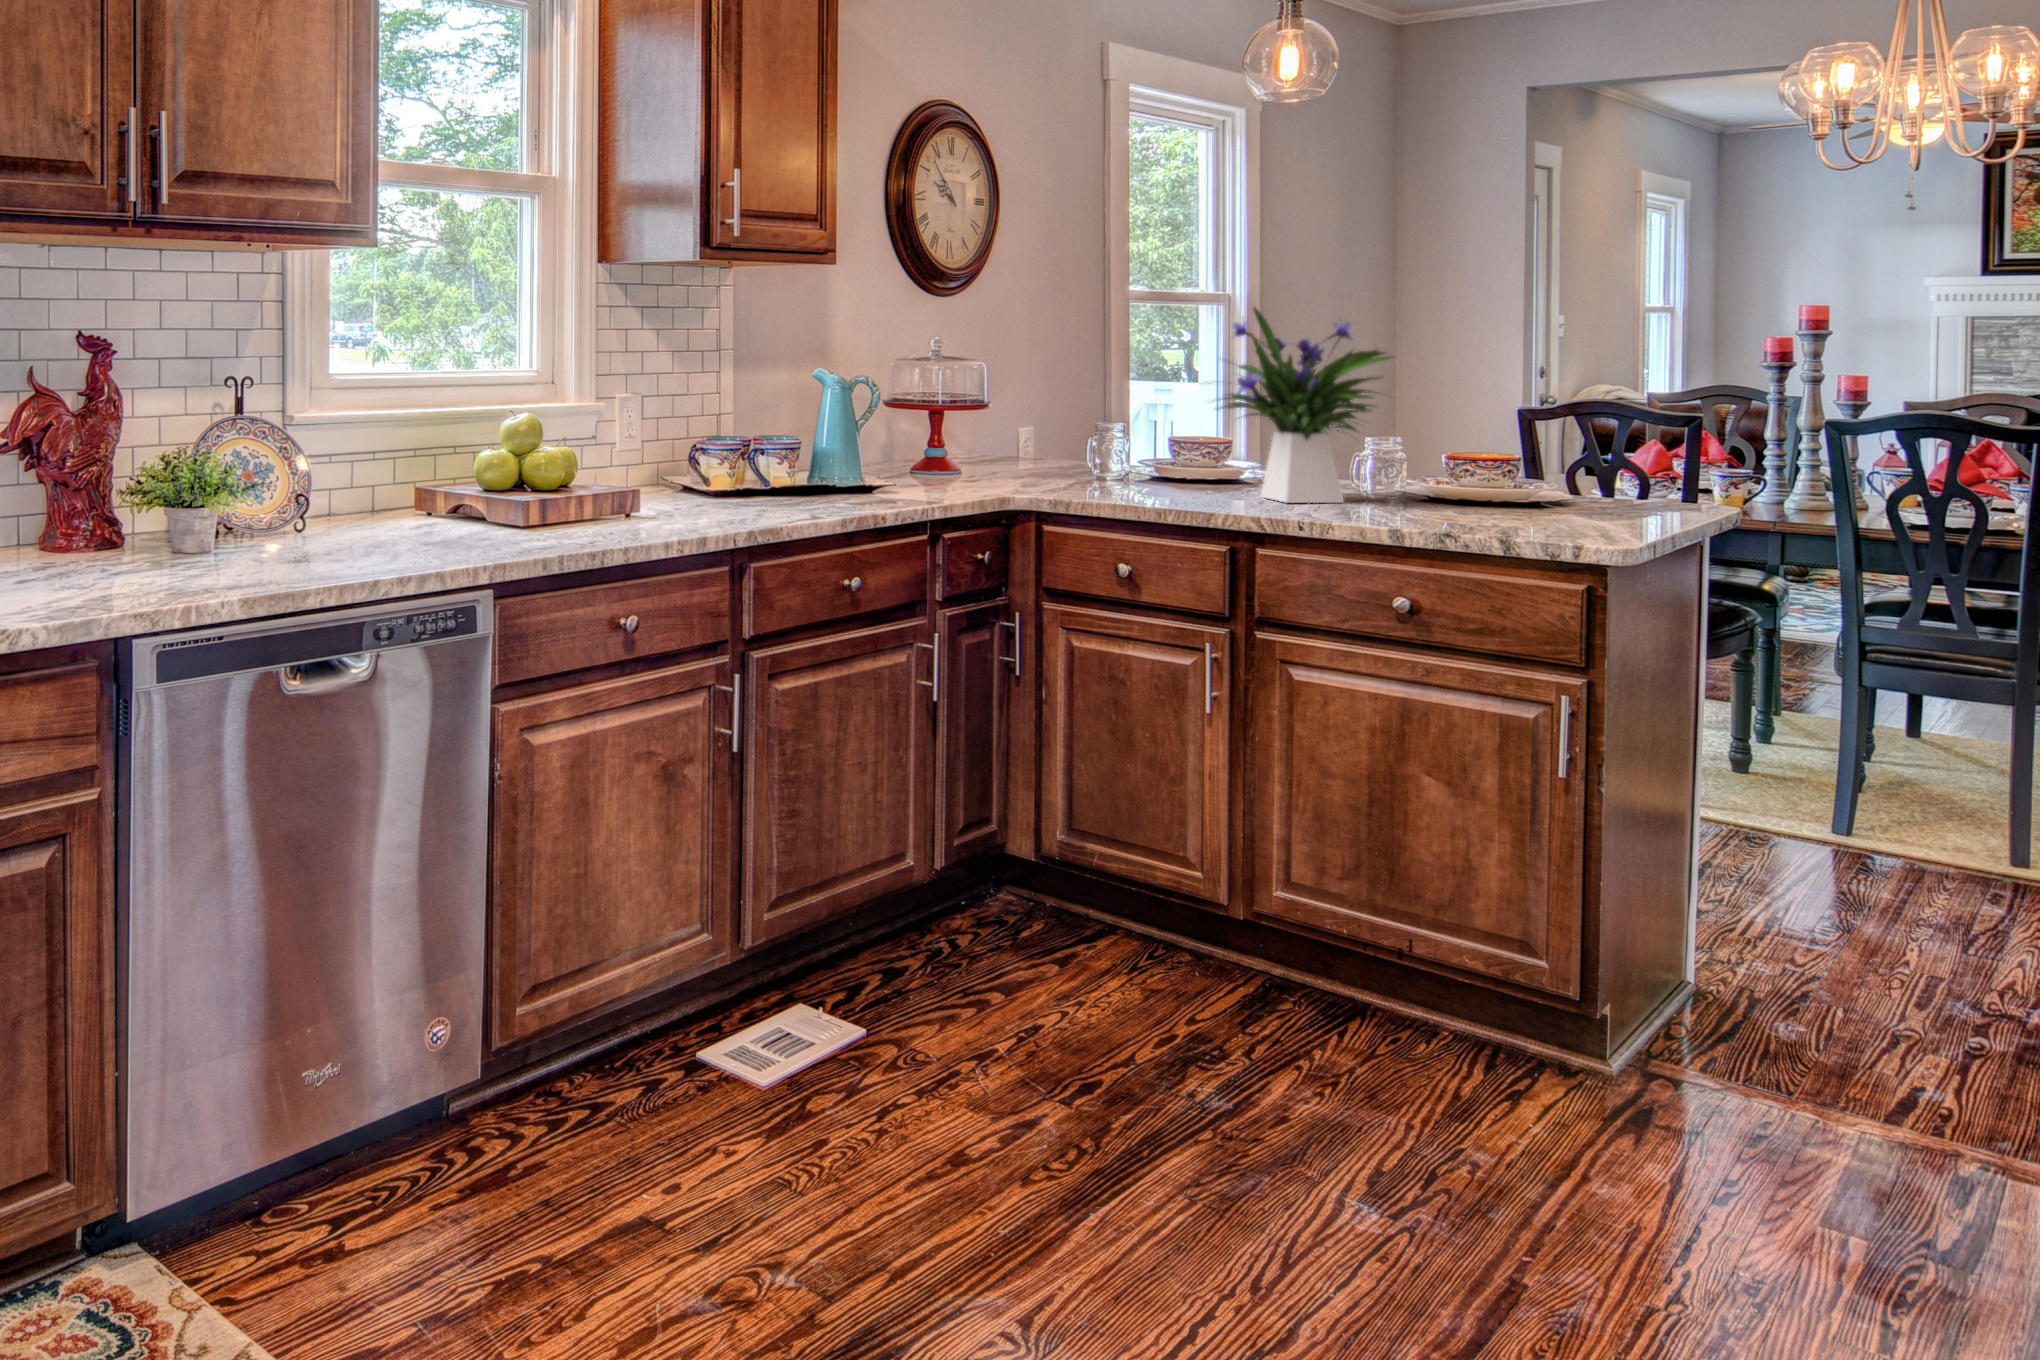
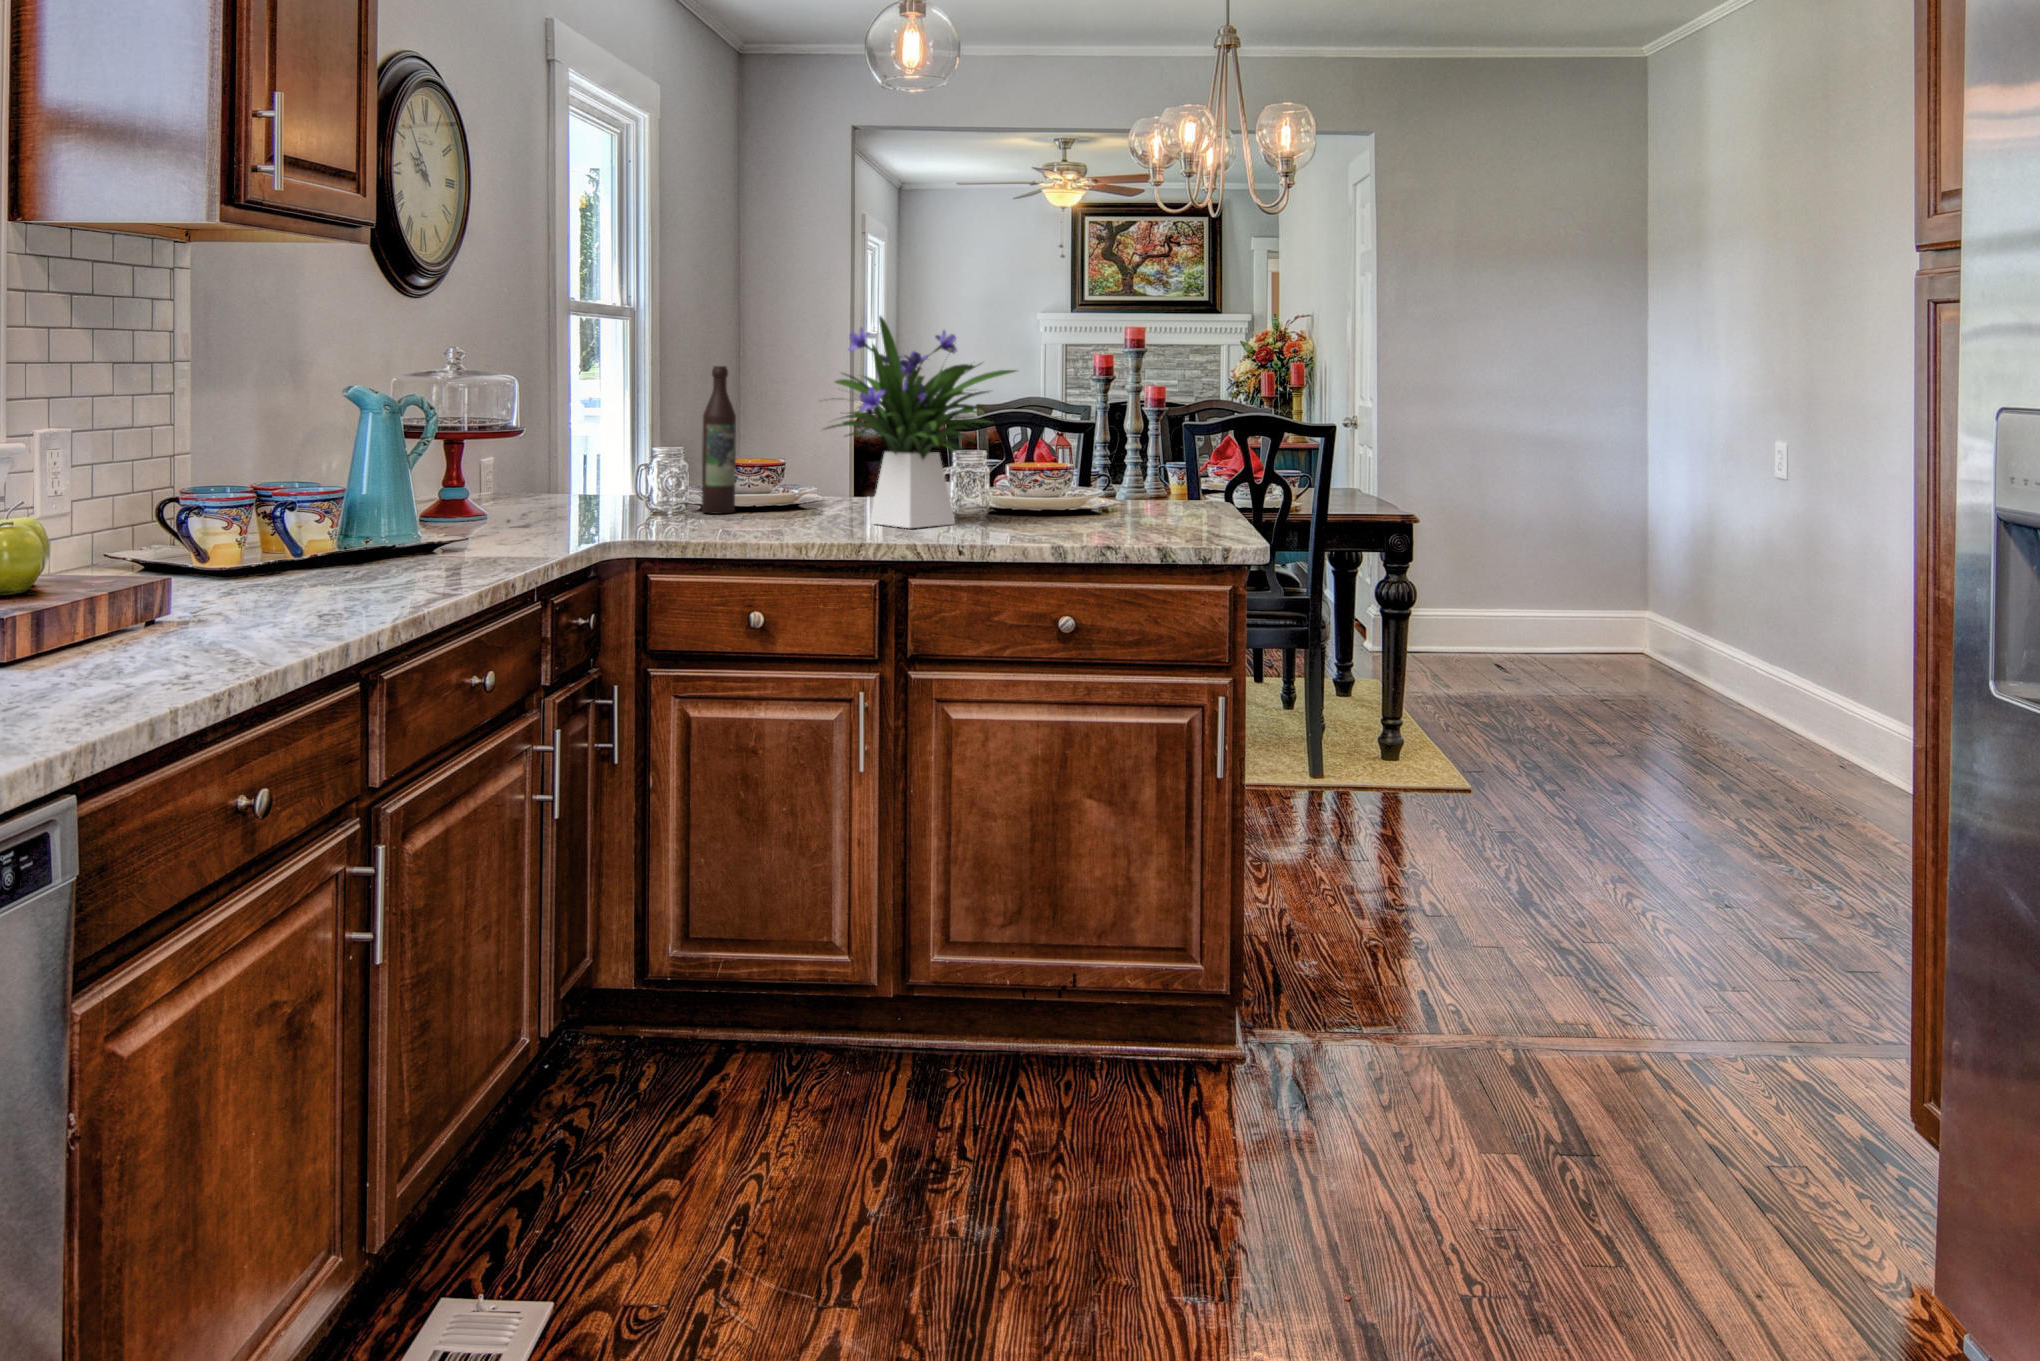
wine bottle: none [1133,352,1164,482] -> present [702,366,736,514]

